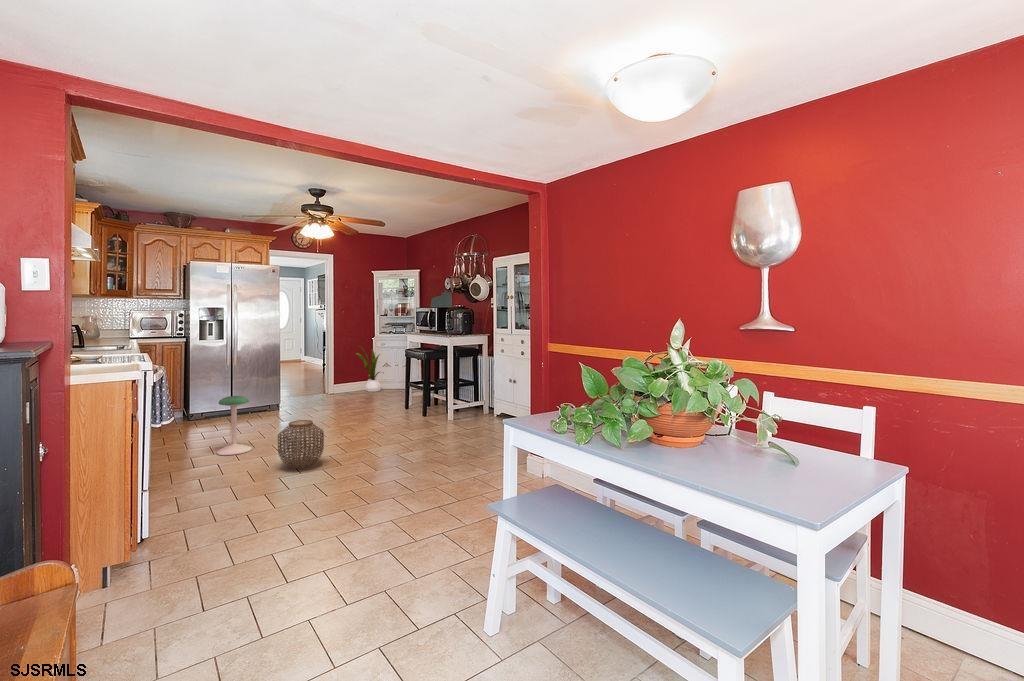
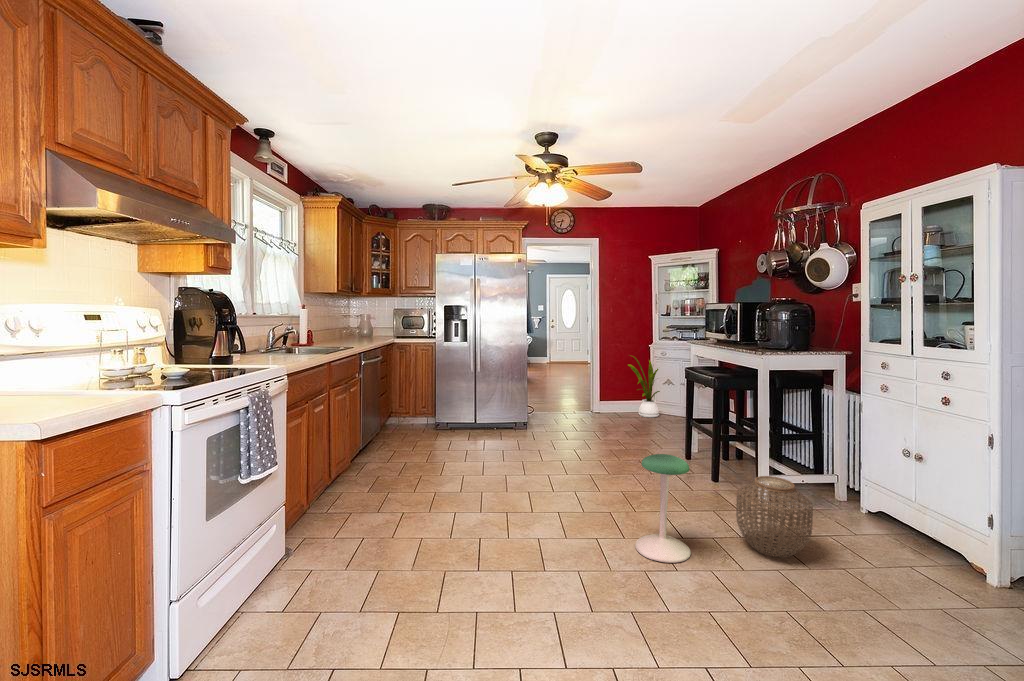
stool: present [216,396,252,455] -> present [635,454,691,563]
woven basket: present [278,420,324,469] -> present [736,476,813,557]

